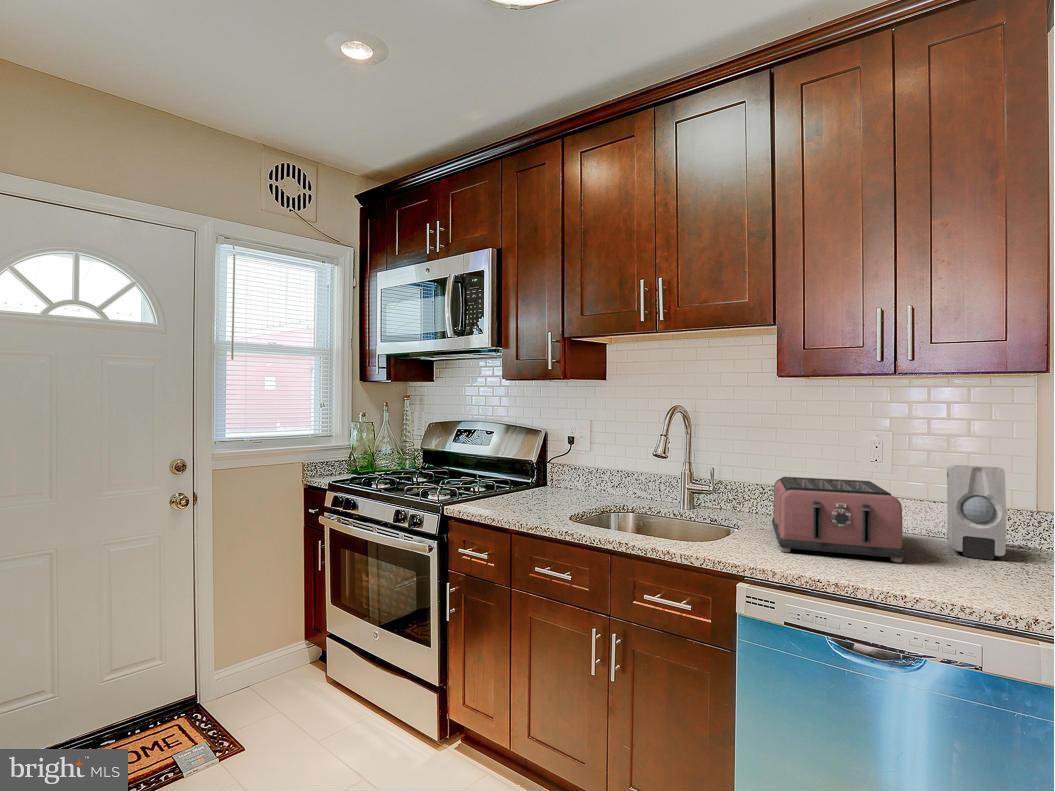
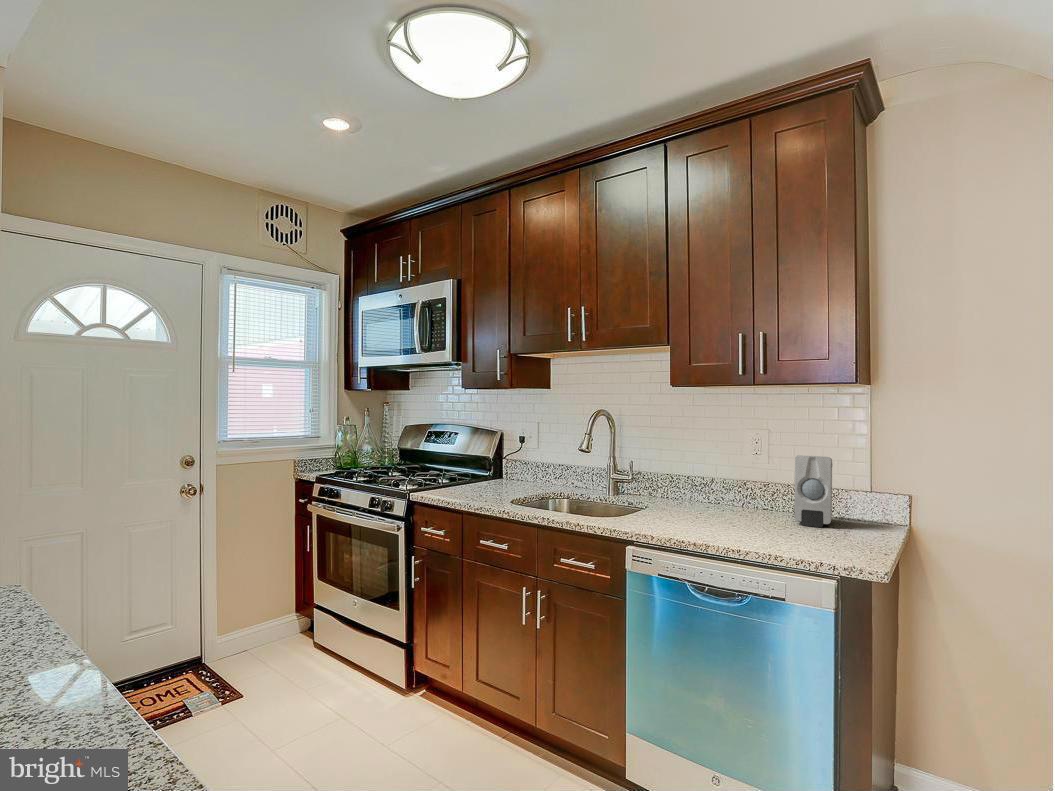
toaster: present [772,477,905,562] -> none [663,466,753,529]

